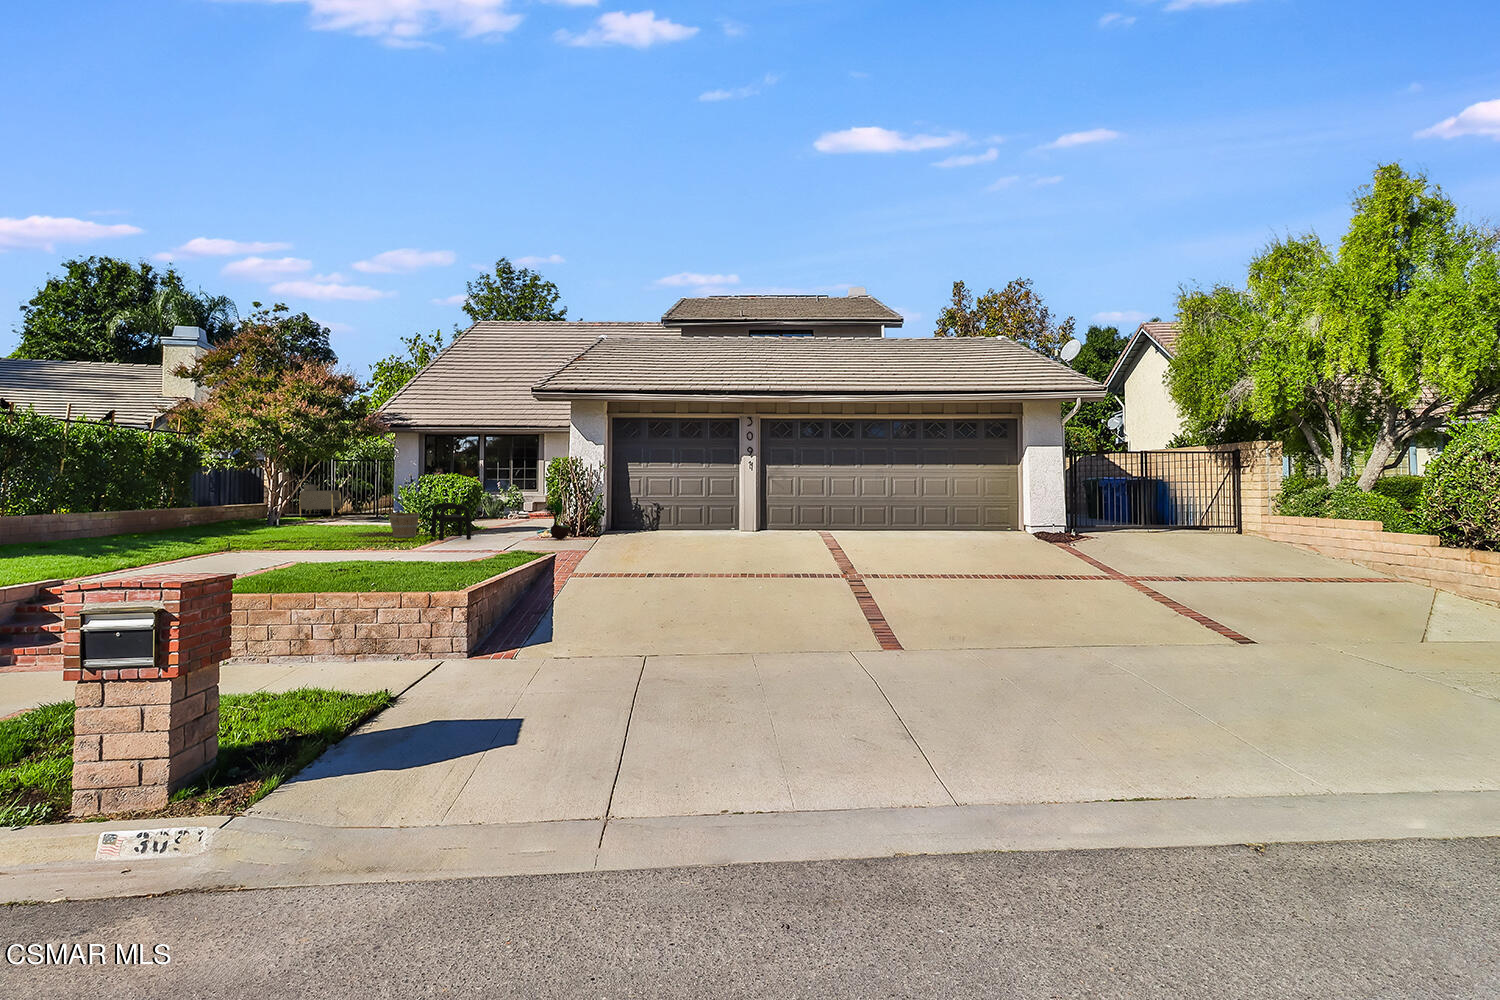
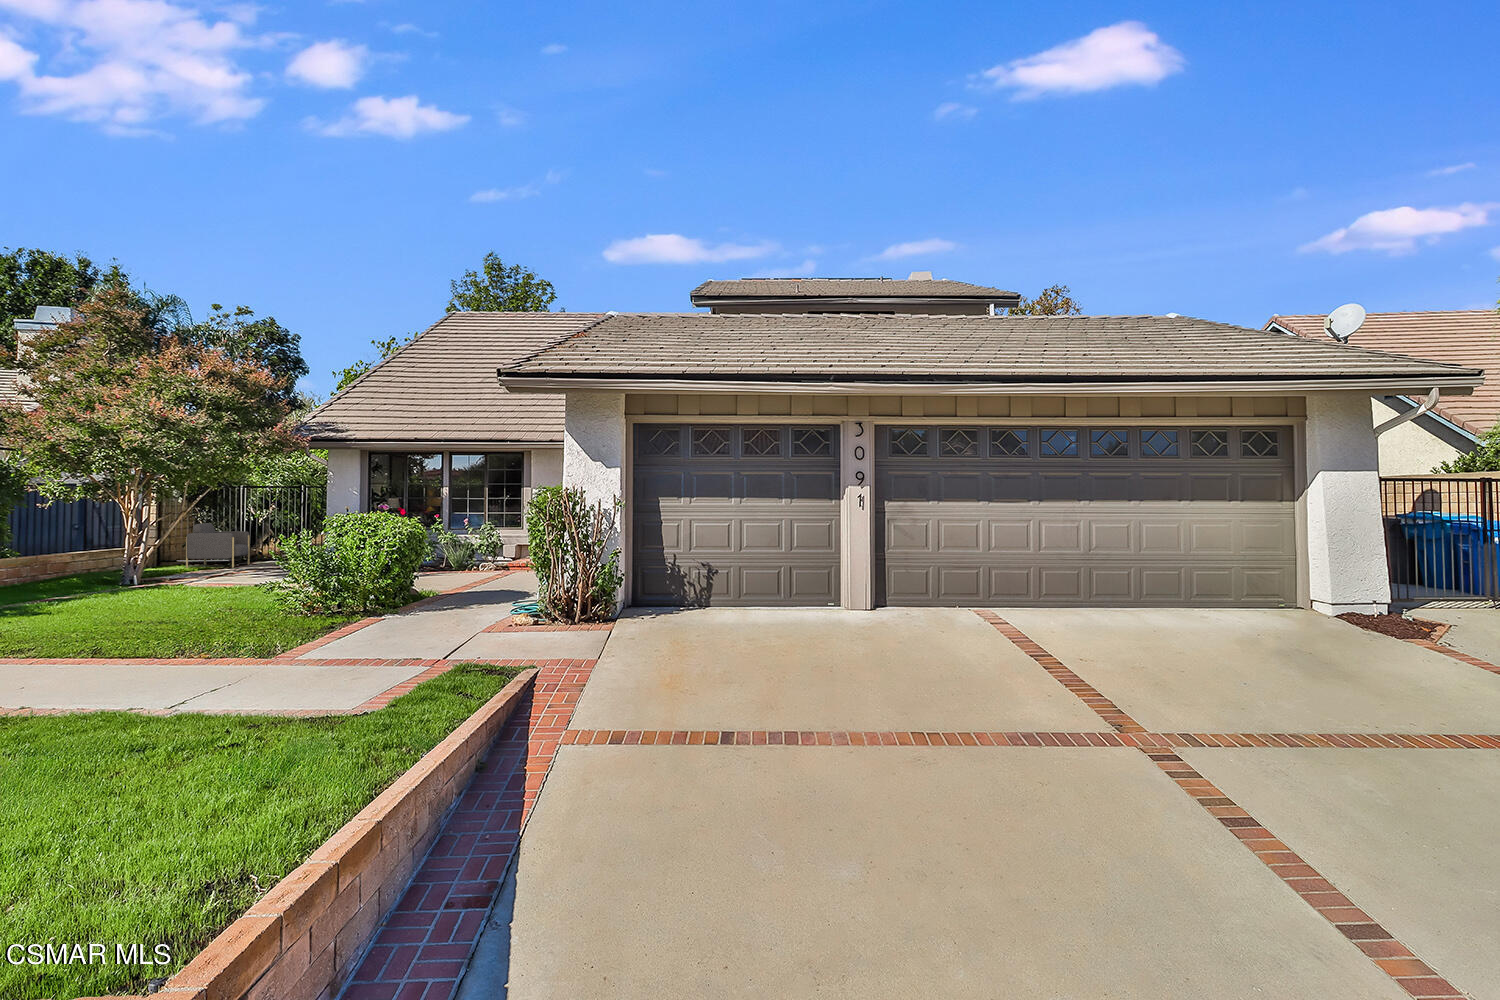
potted tree: present [544,500,569,539] -> none [515,555,564,627]
bench: present [431,503,471,540] -> none [334,563,397,631]
wooden bucket: present [389,512,420,538] -> none [262,579,316,623]

